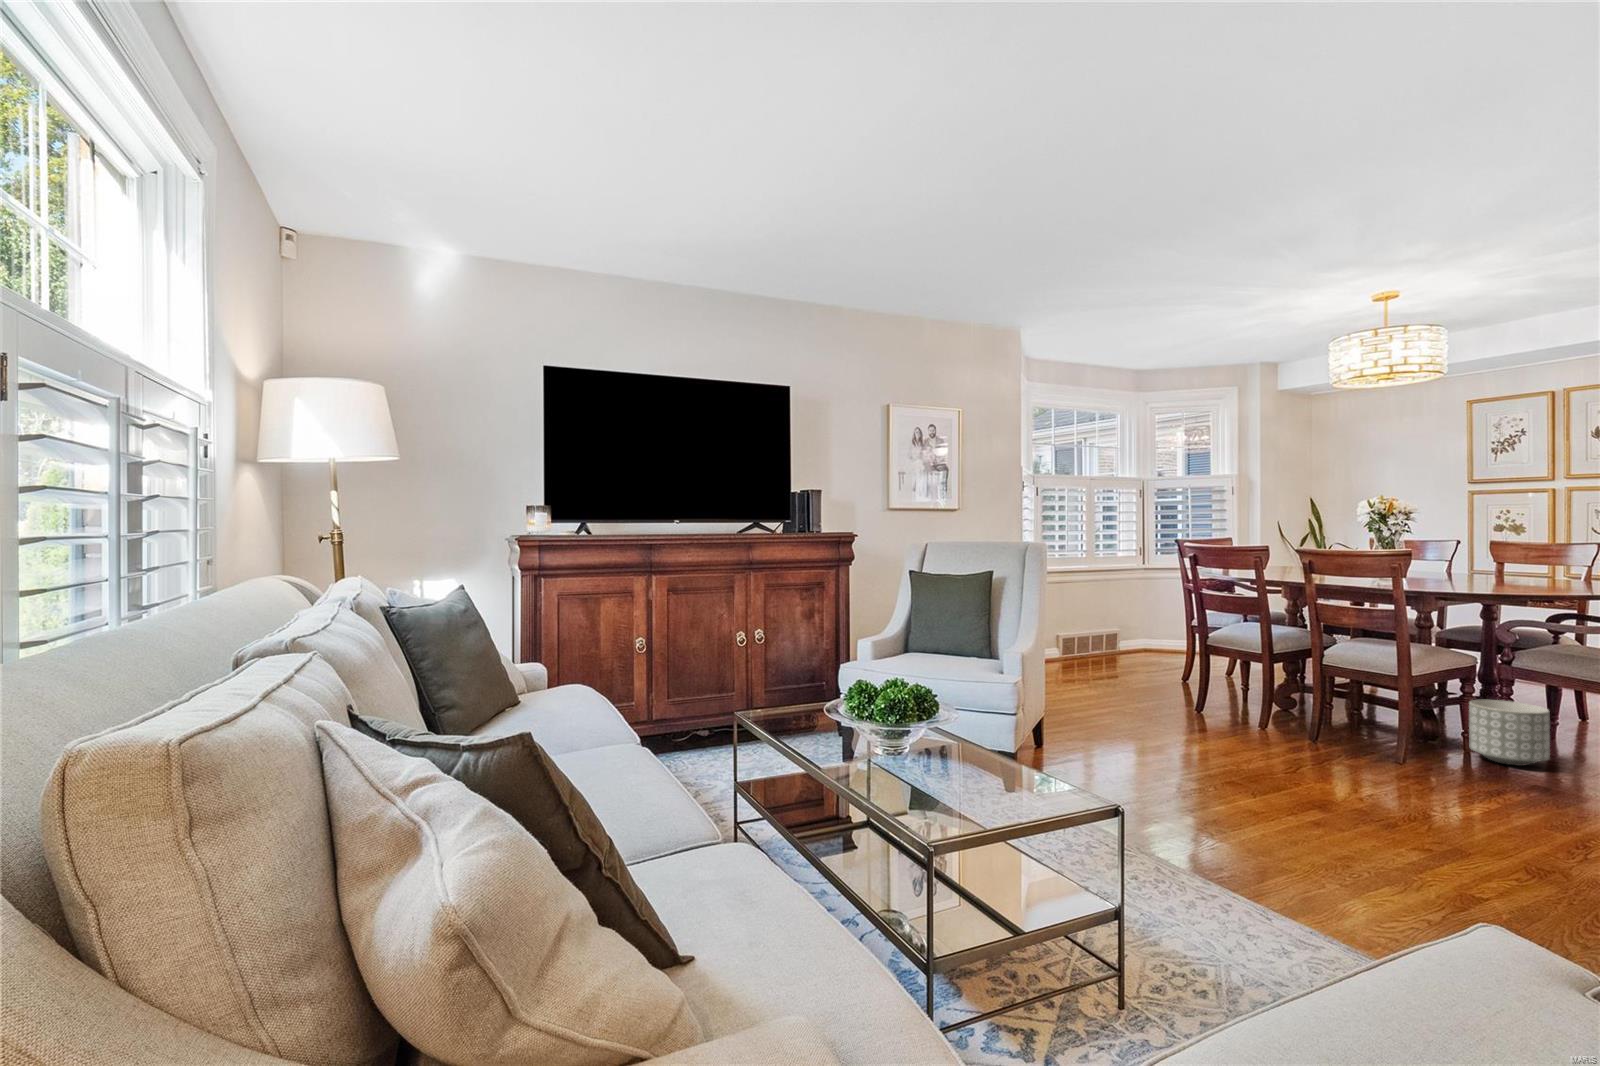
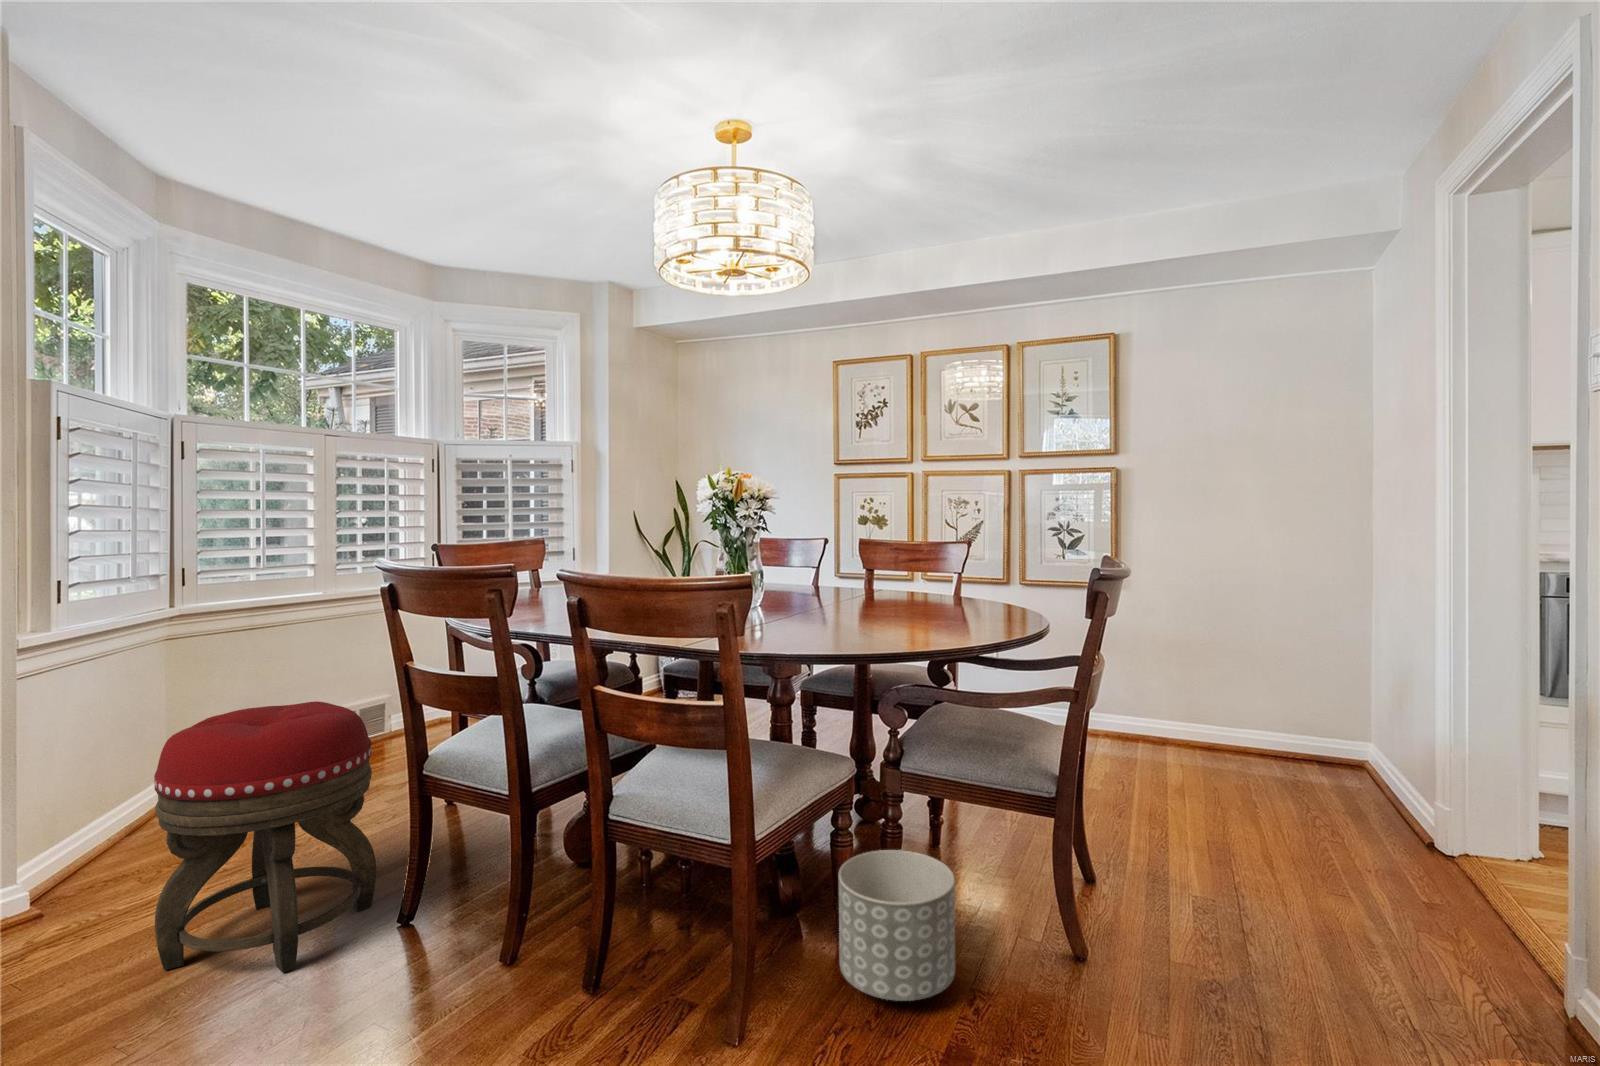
footstool: none [1103,607,1187,712] -> present [154,701,376,973]

